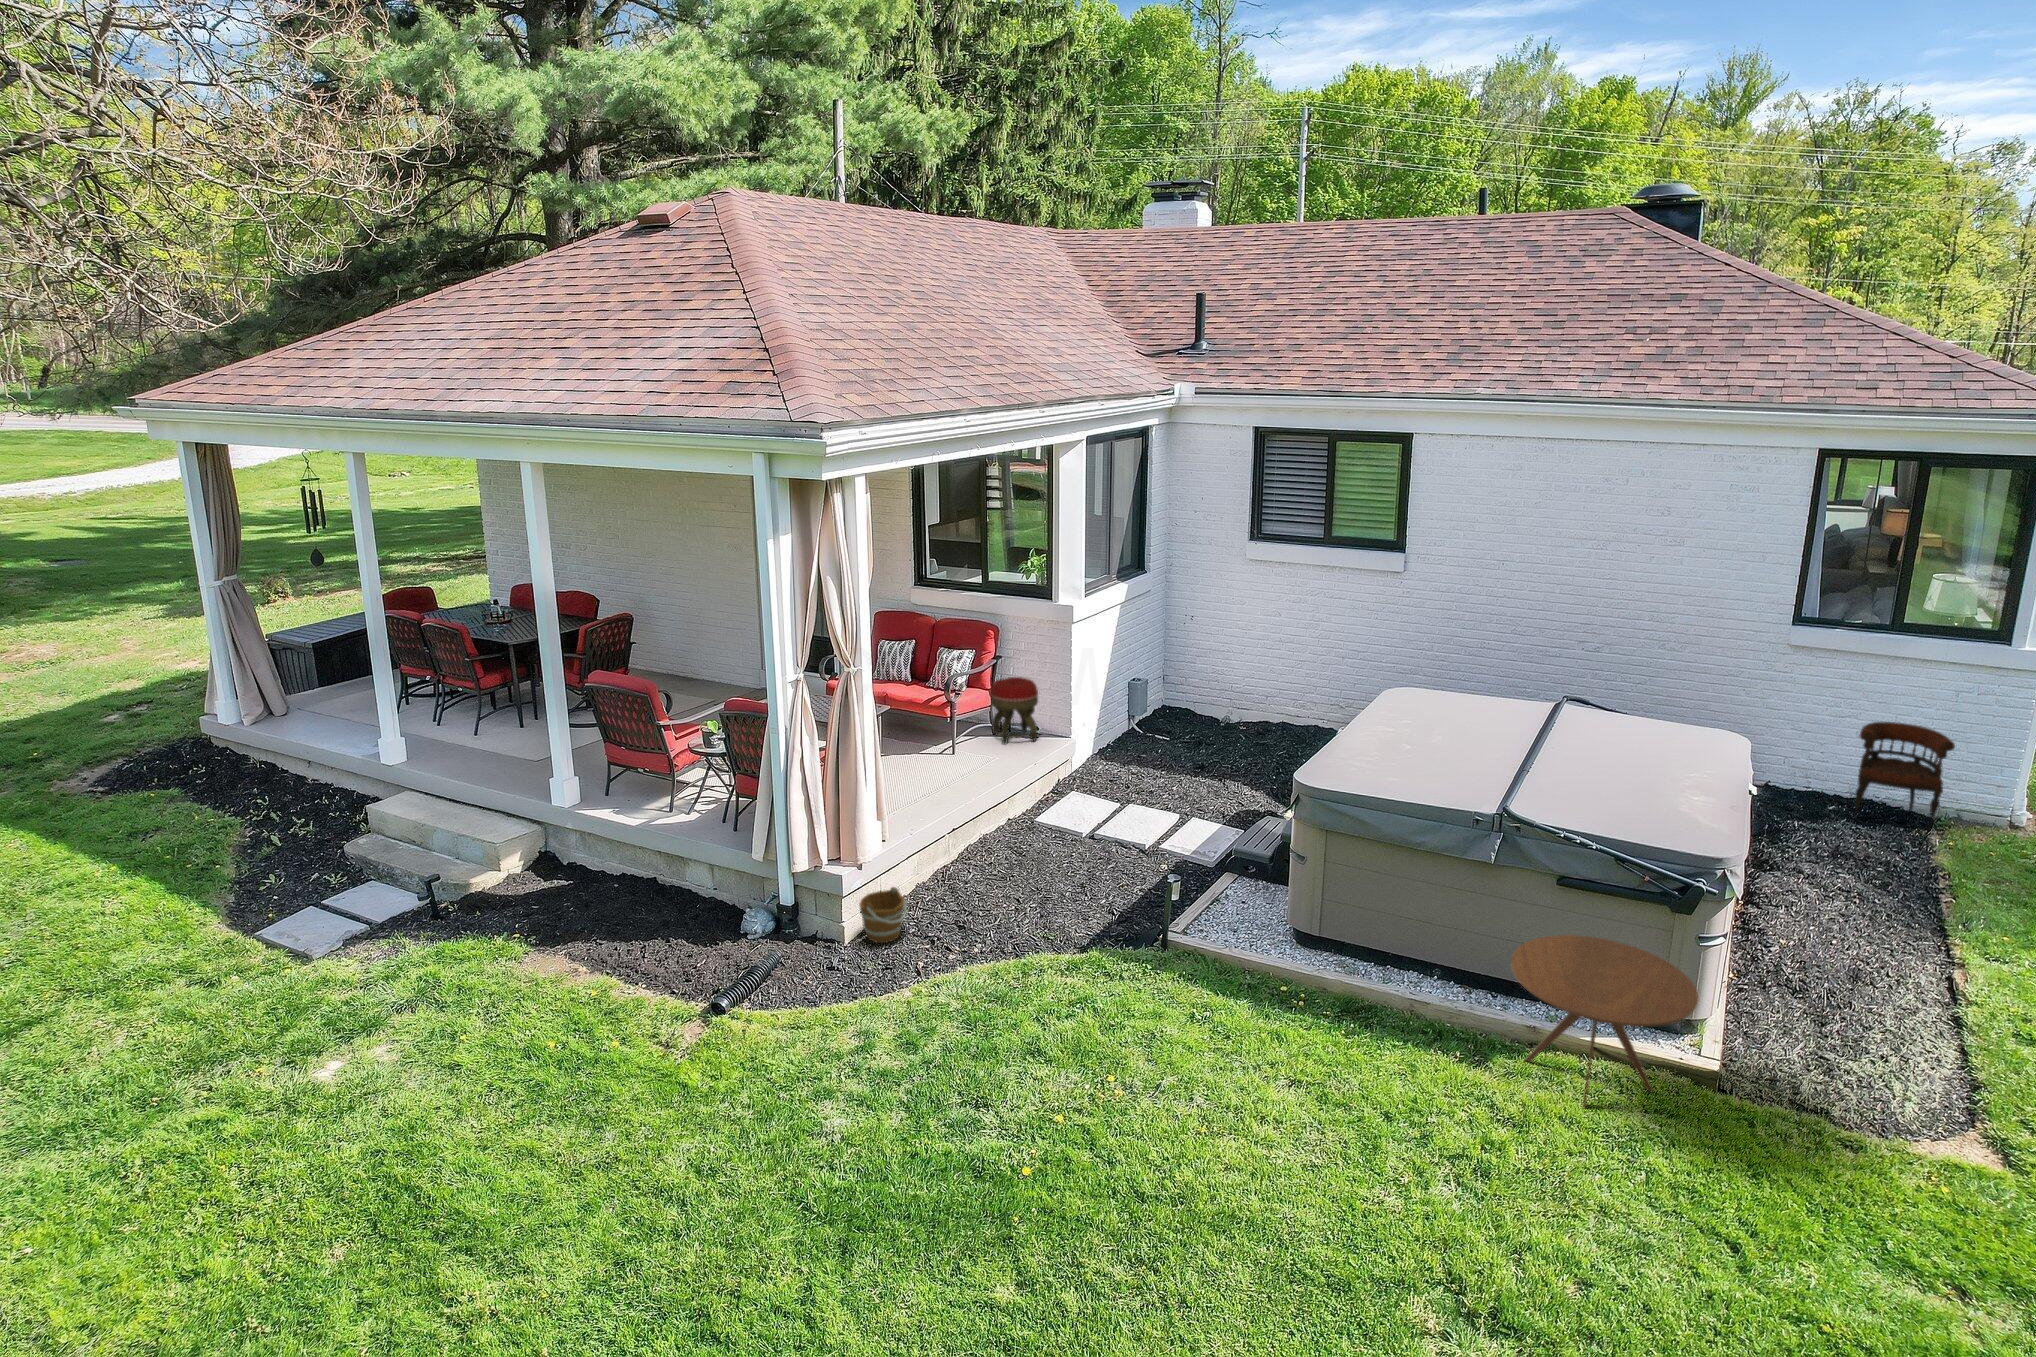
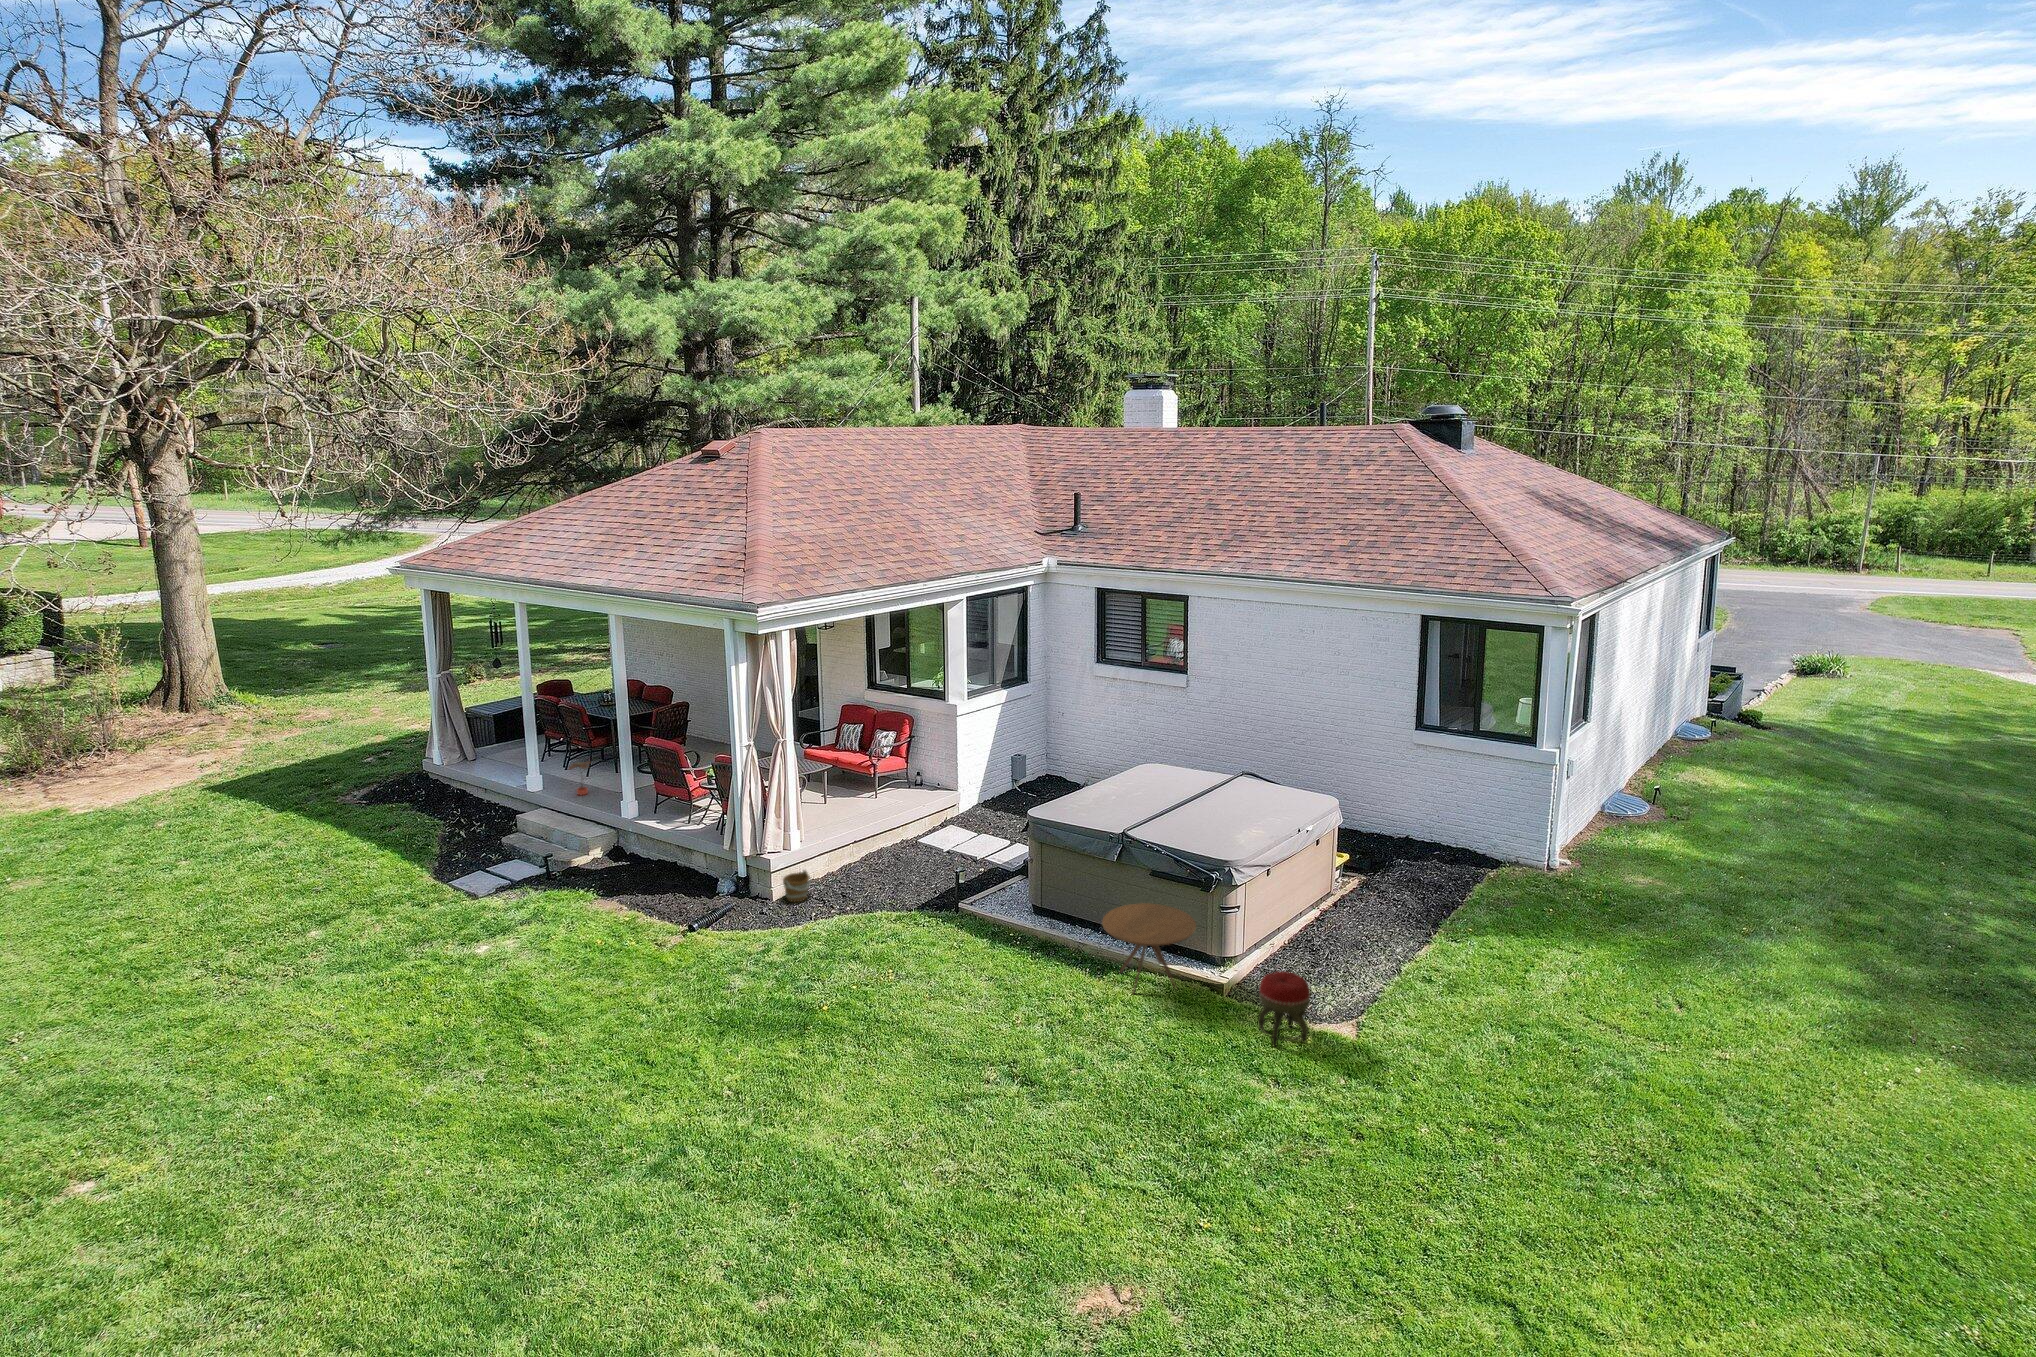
footstool: present [990,677,1038,745] -> present [1258,971,1310,1047]
potted plant: none [449,712,486,767] -> present [569,761,590,795]
armchair: present [1853,722,1955,830] -> none [1447,795,1504,868]

